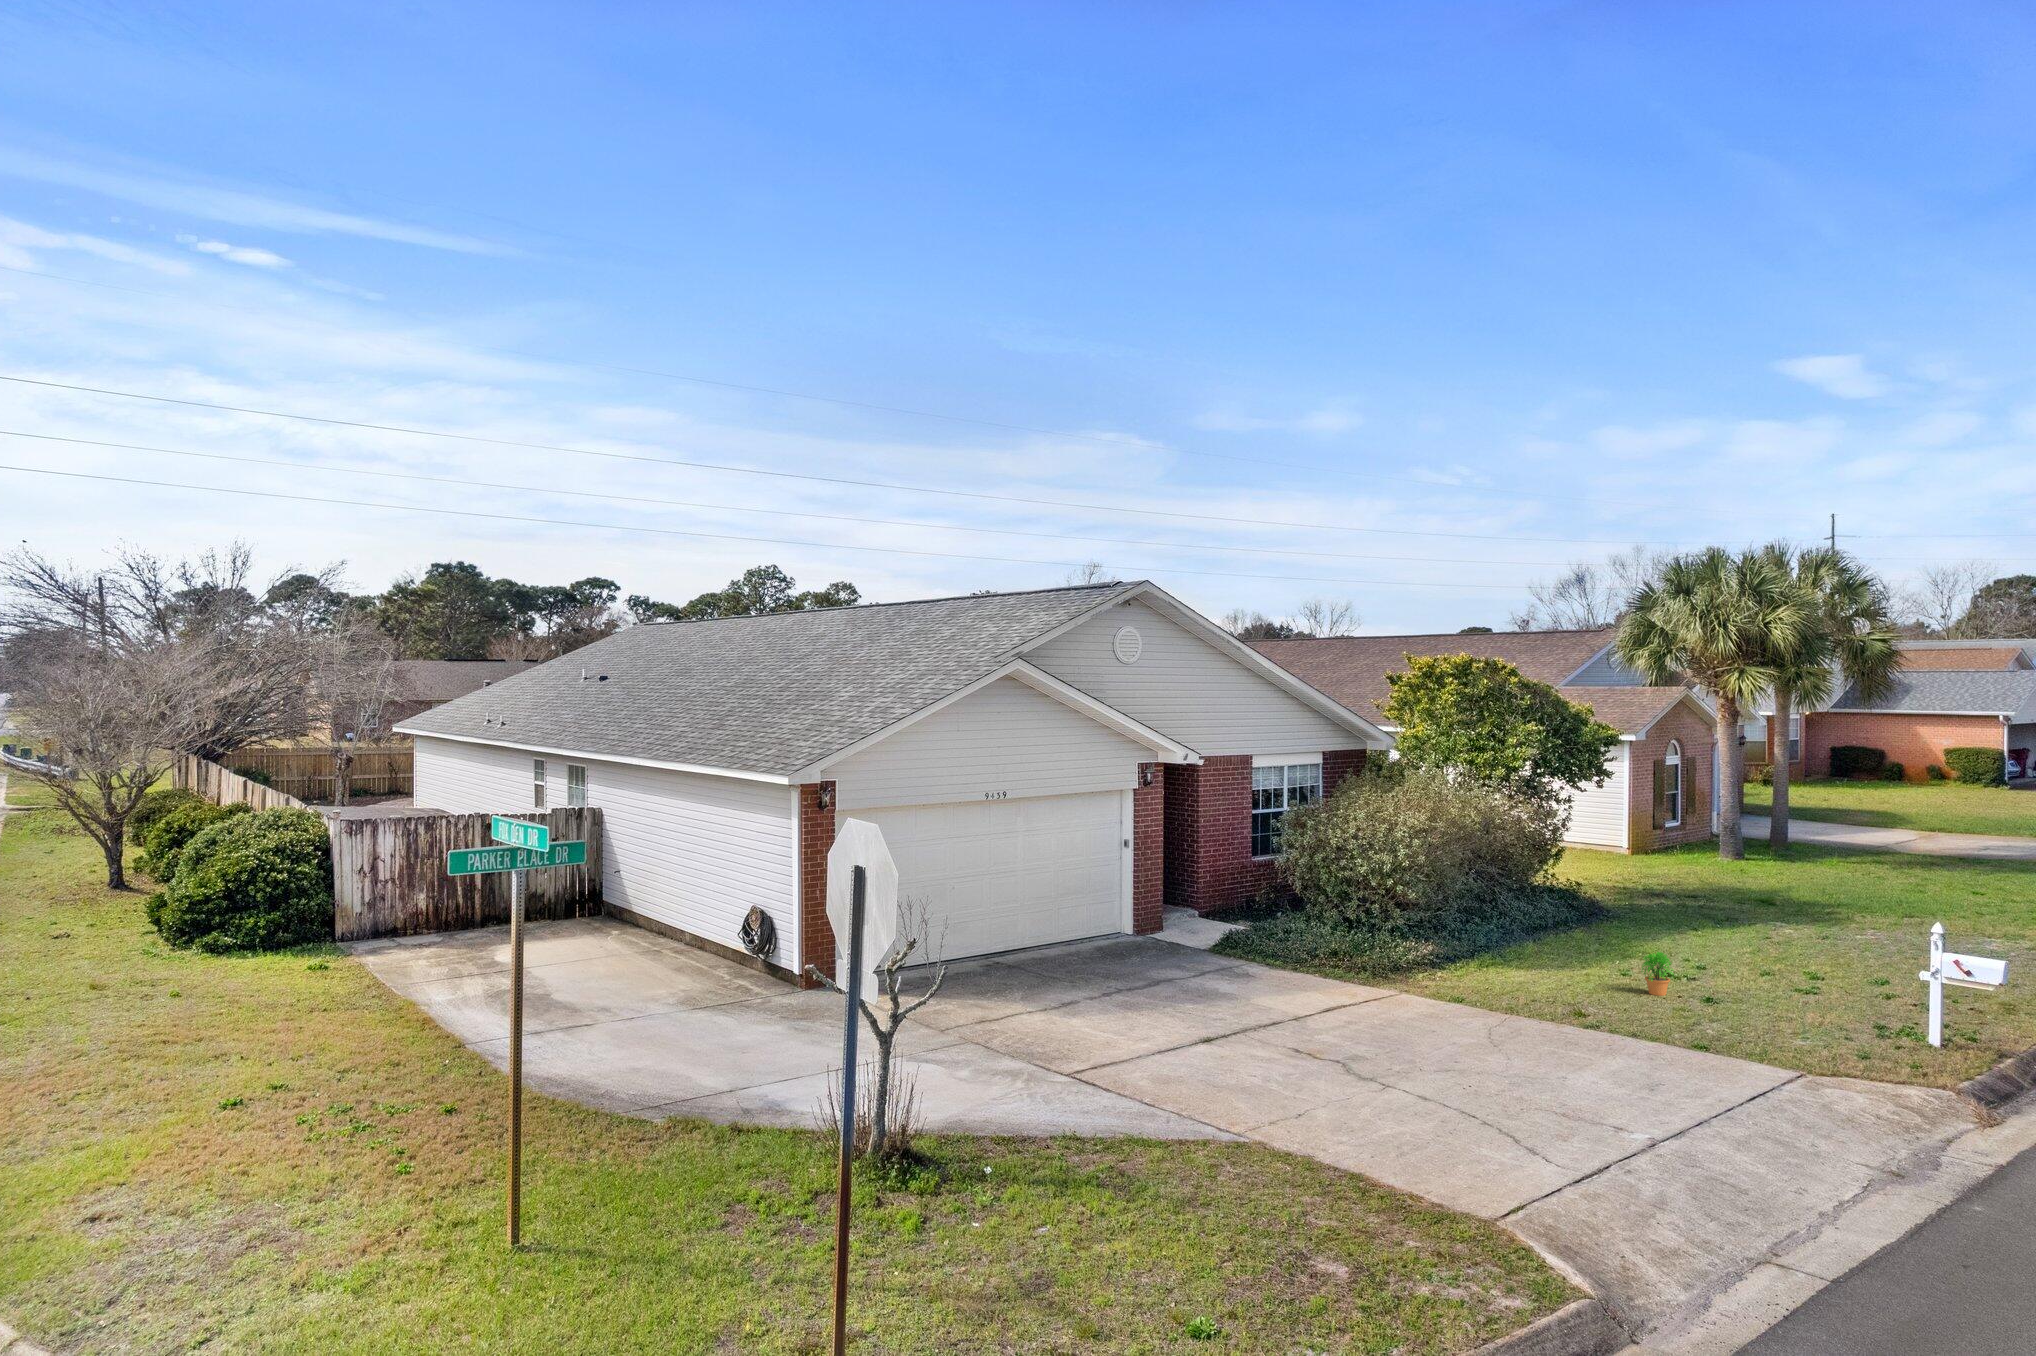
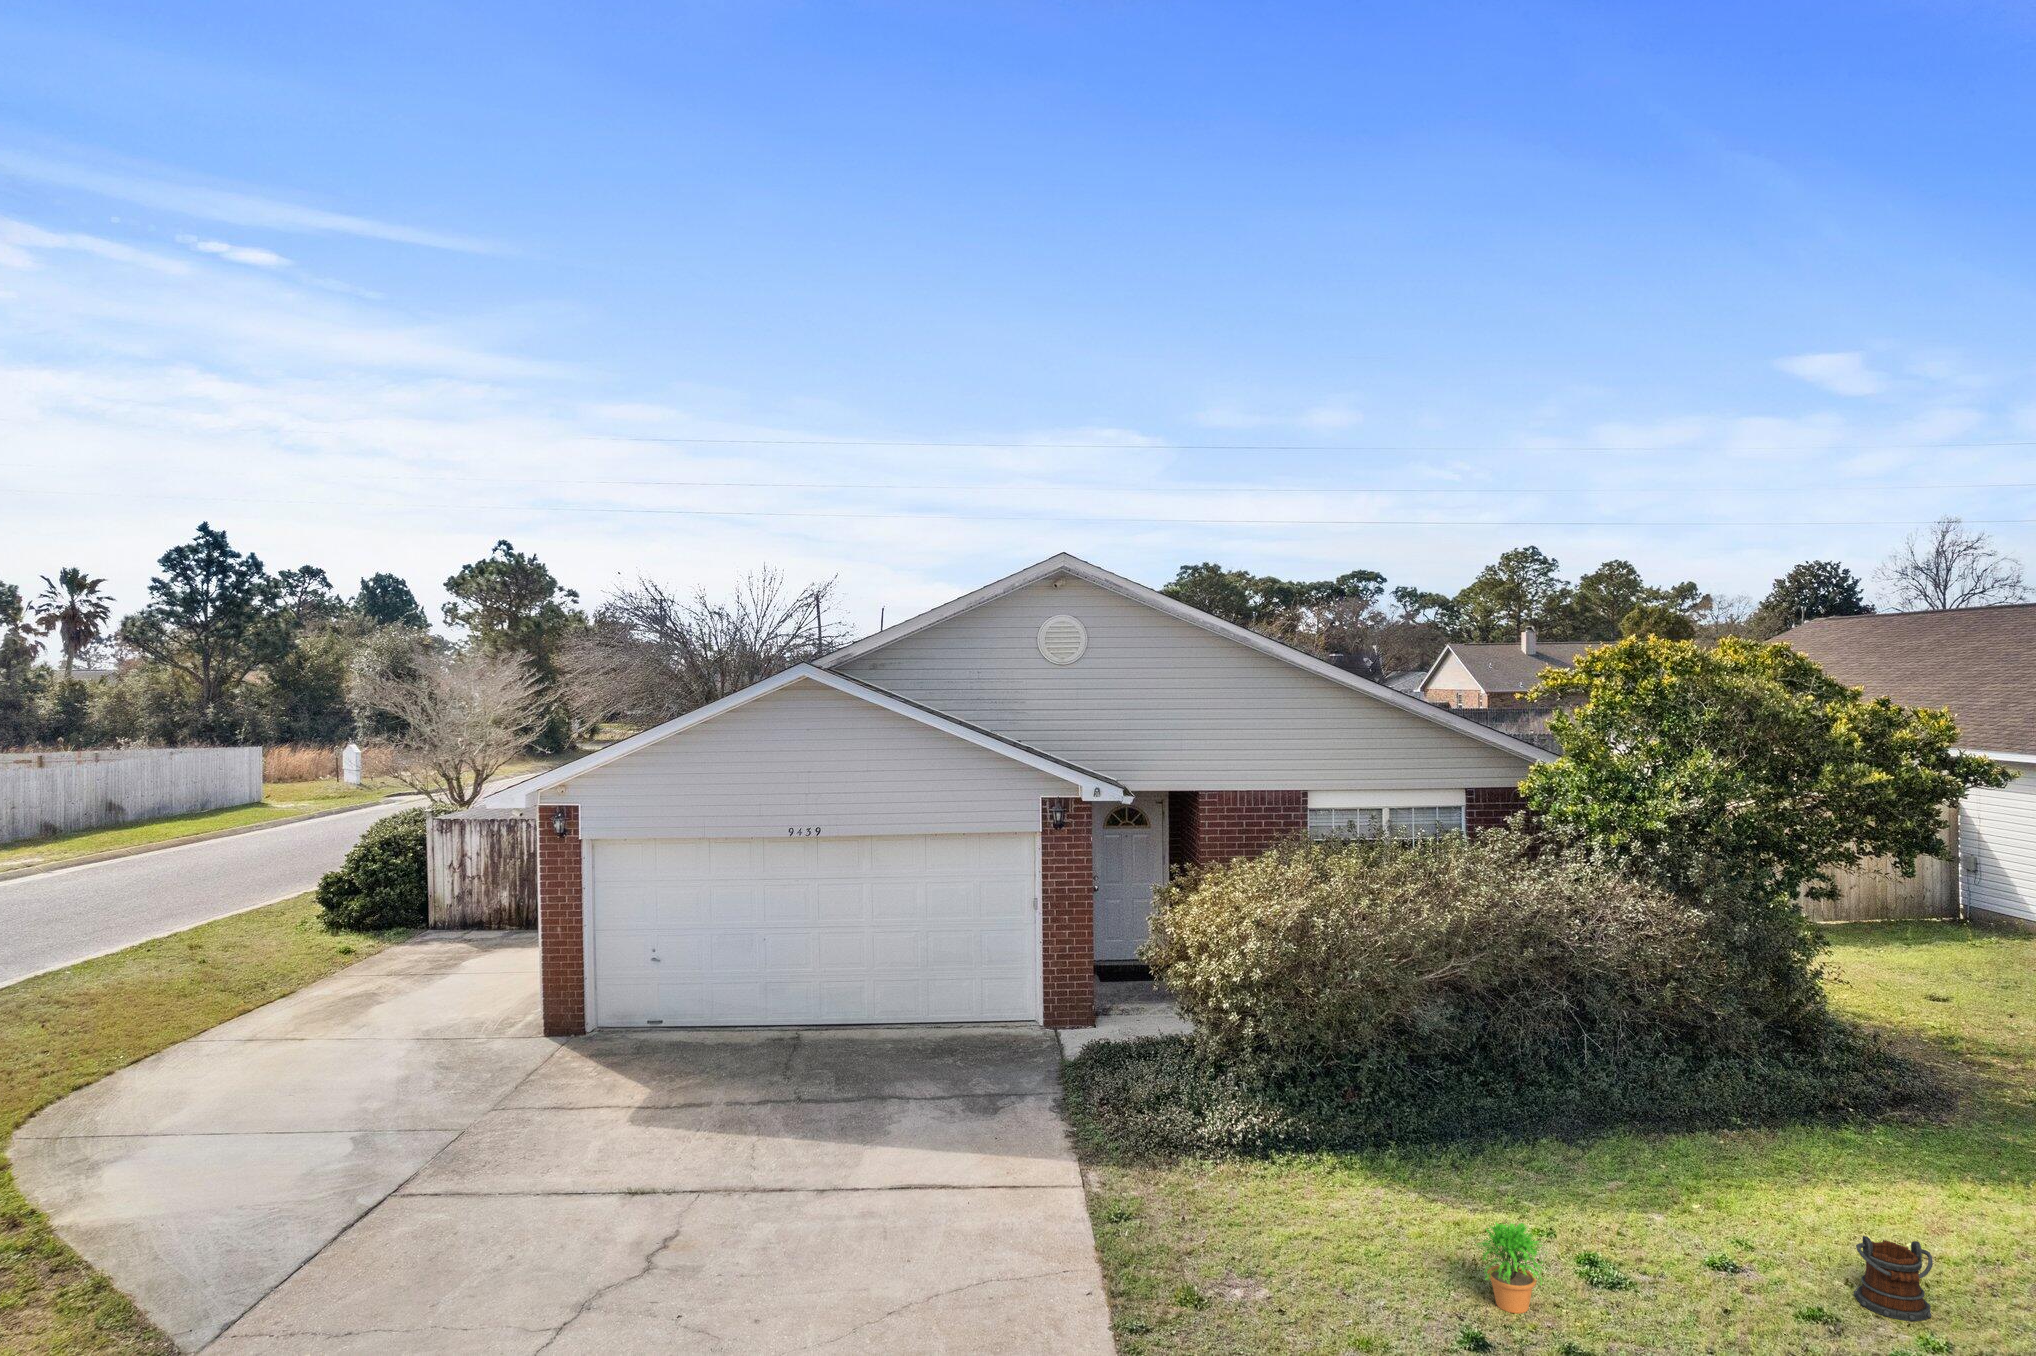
bucket: none [1754,940,1788,975] -> present [1854,1236,1933,1321]

